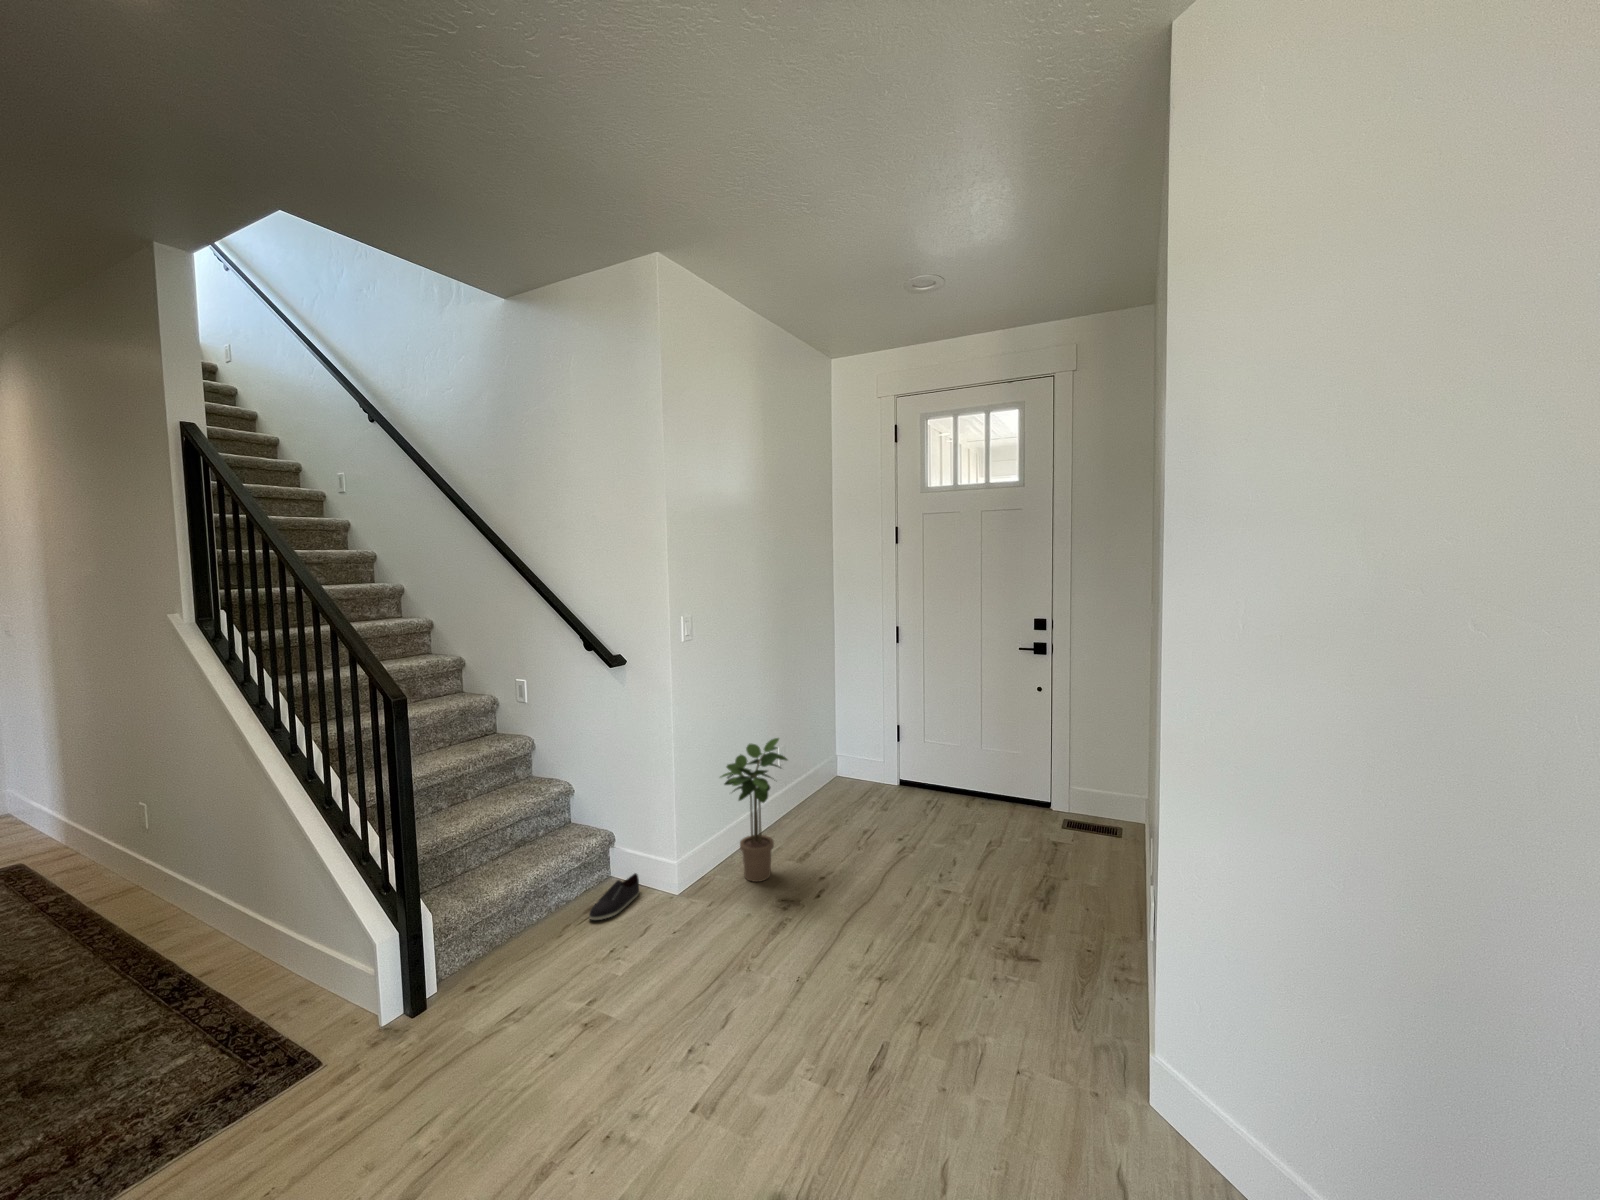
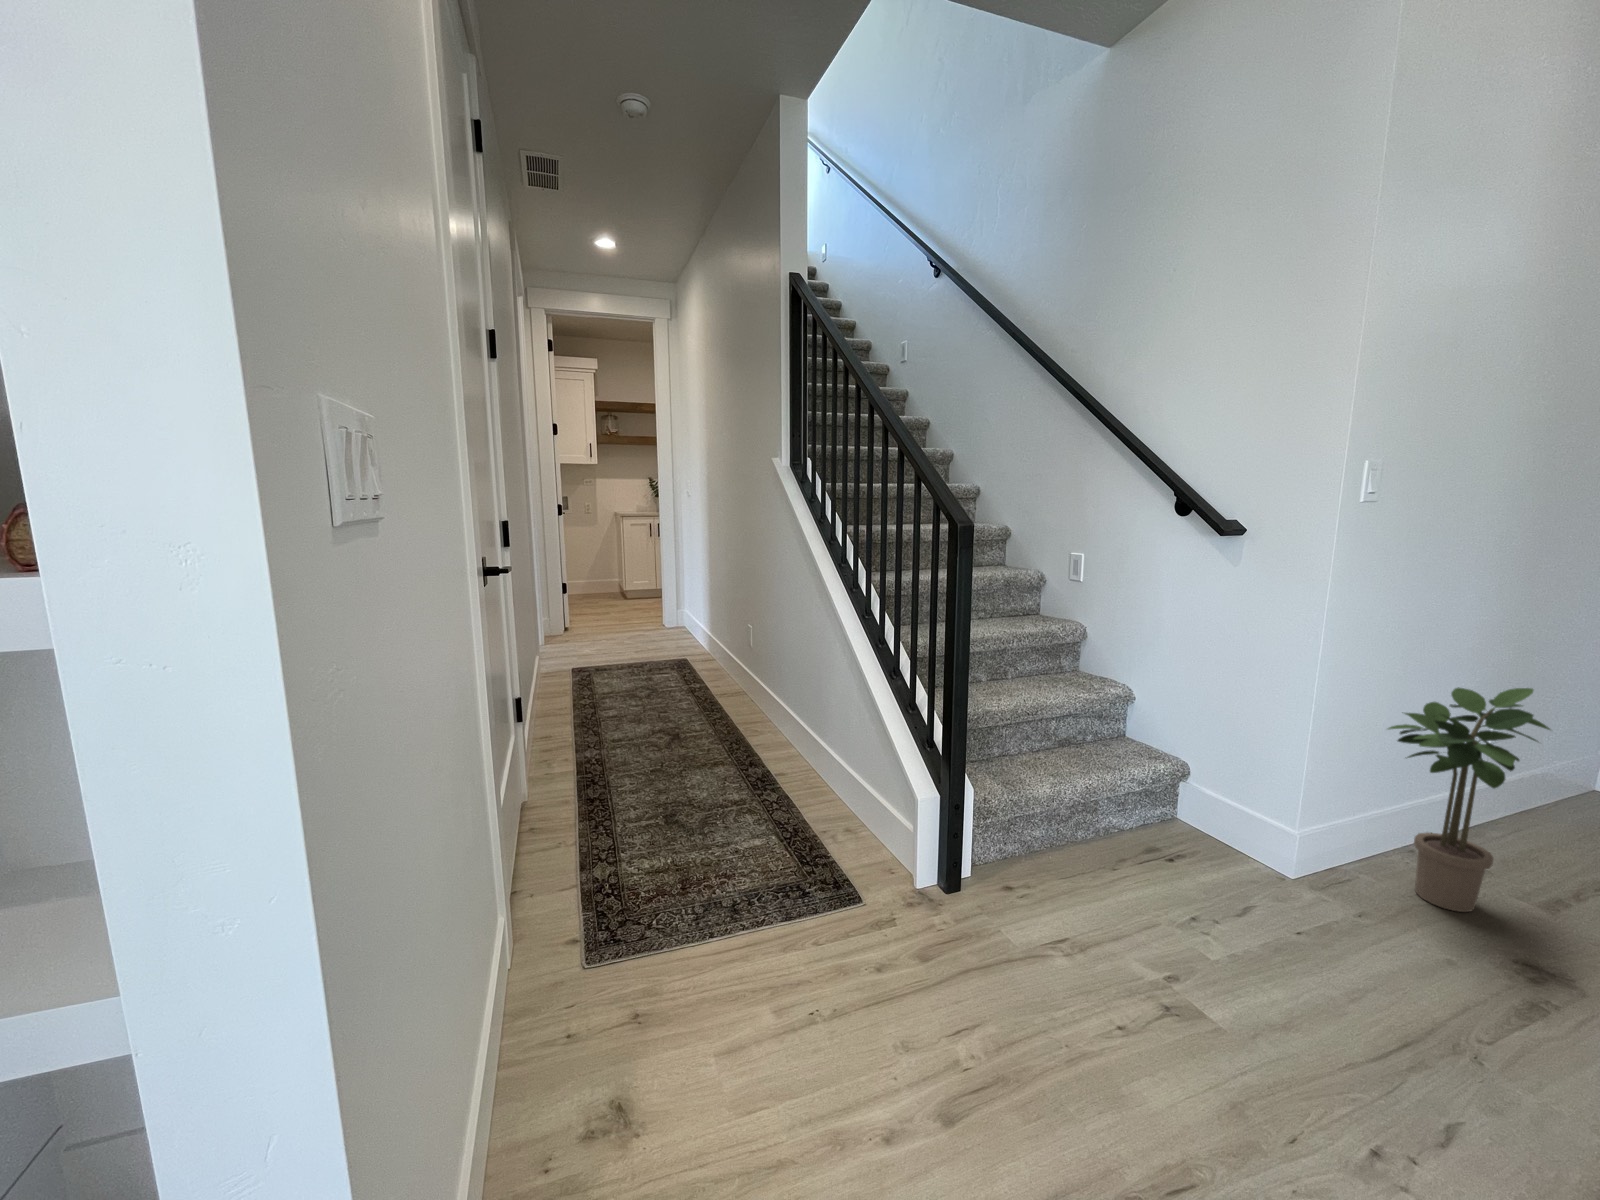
shoe: present [589,873,639,920] -> none [1151,825,1224,870]

